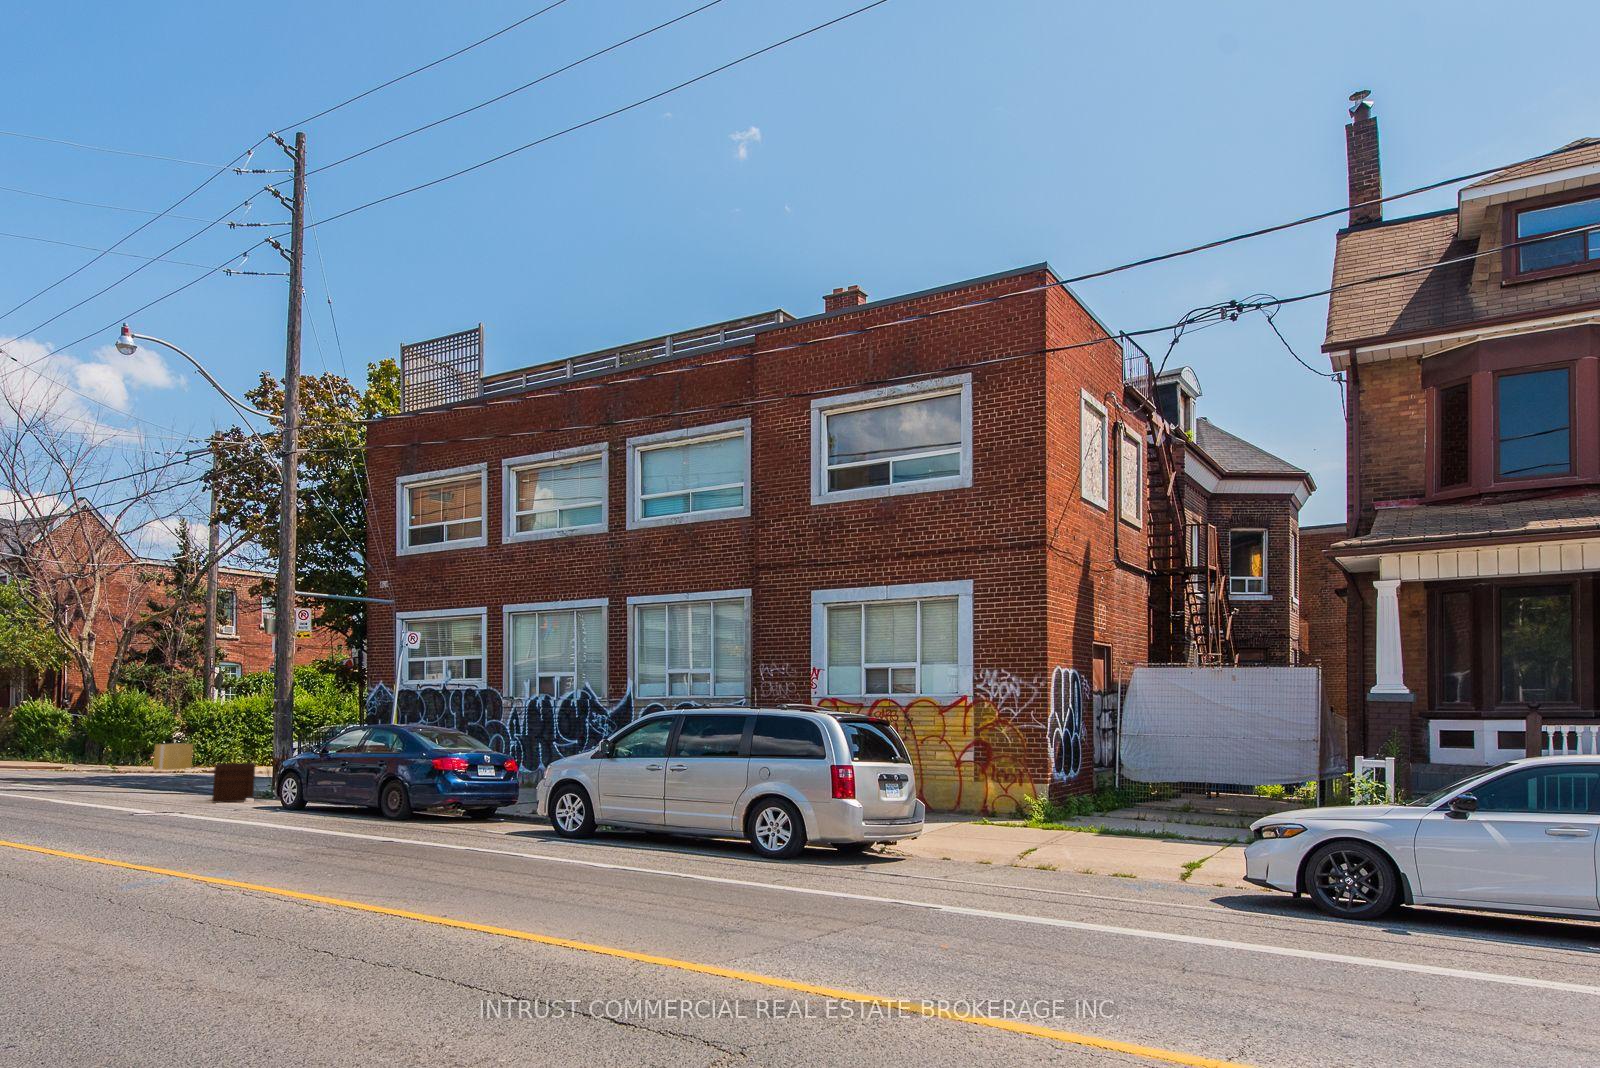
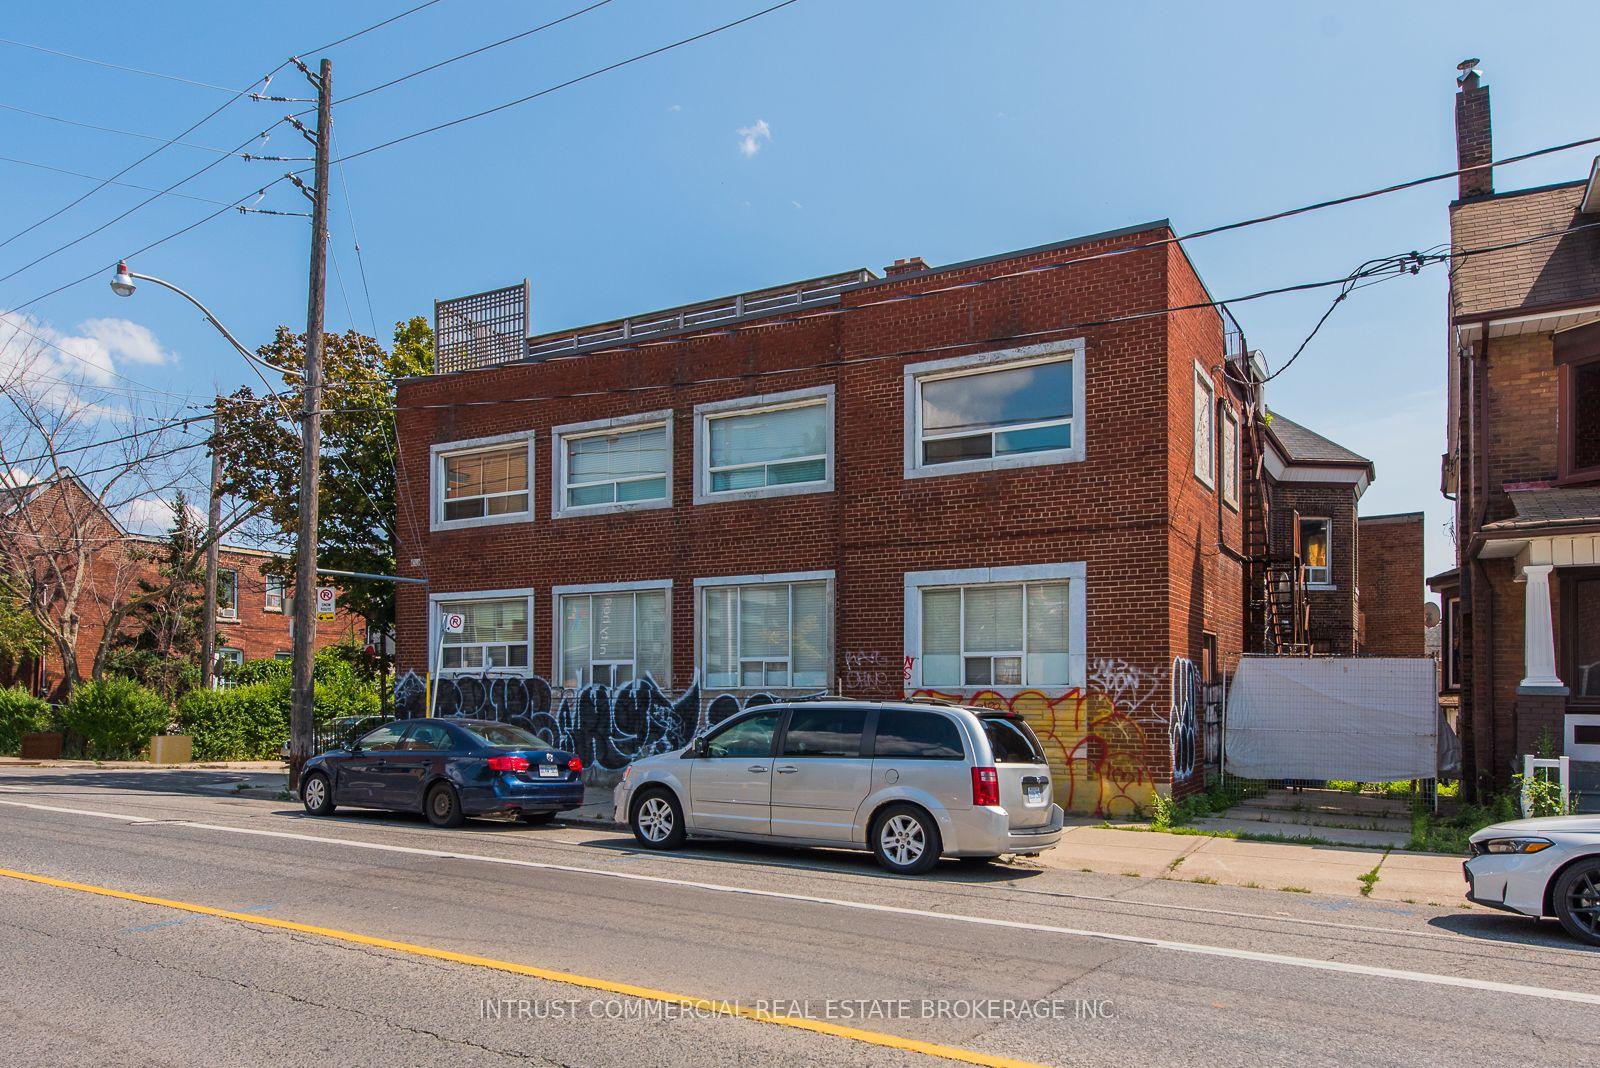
wooden crate: present [212,763,255,803] -> present [20,733,63,760]

